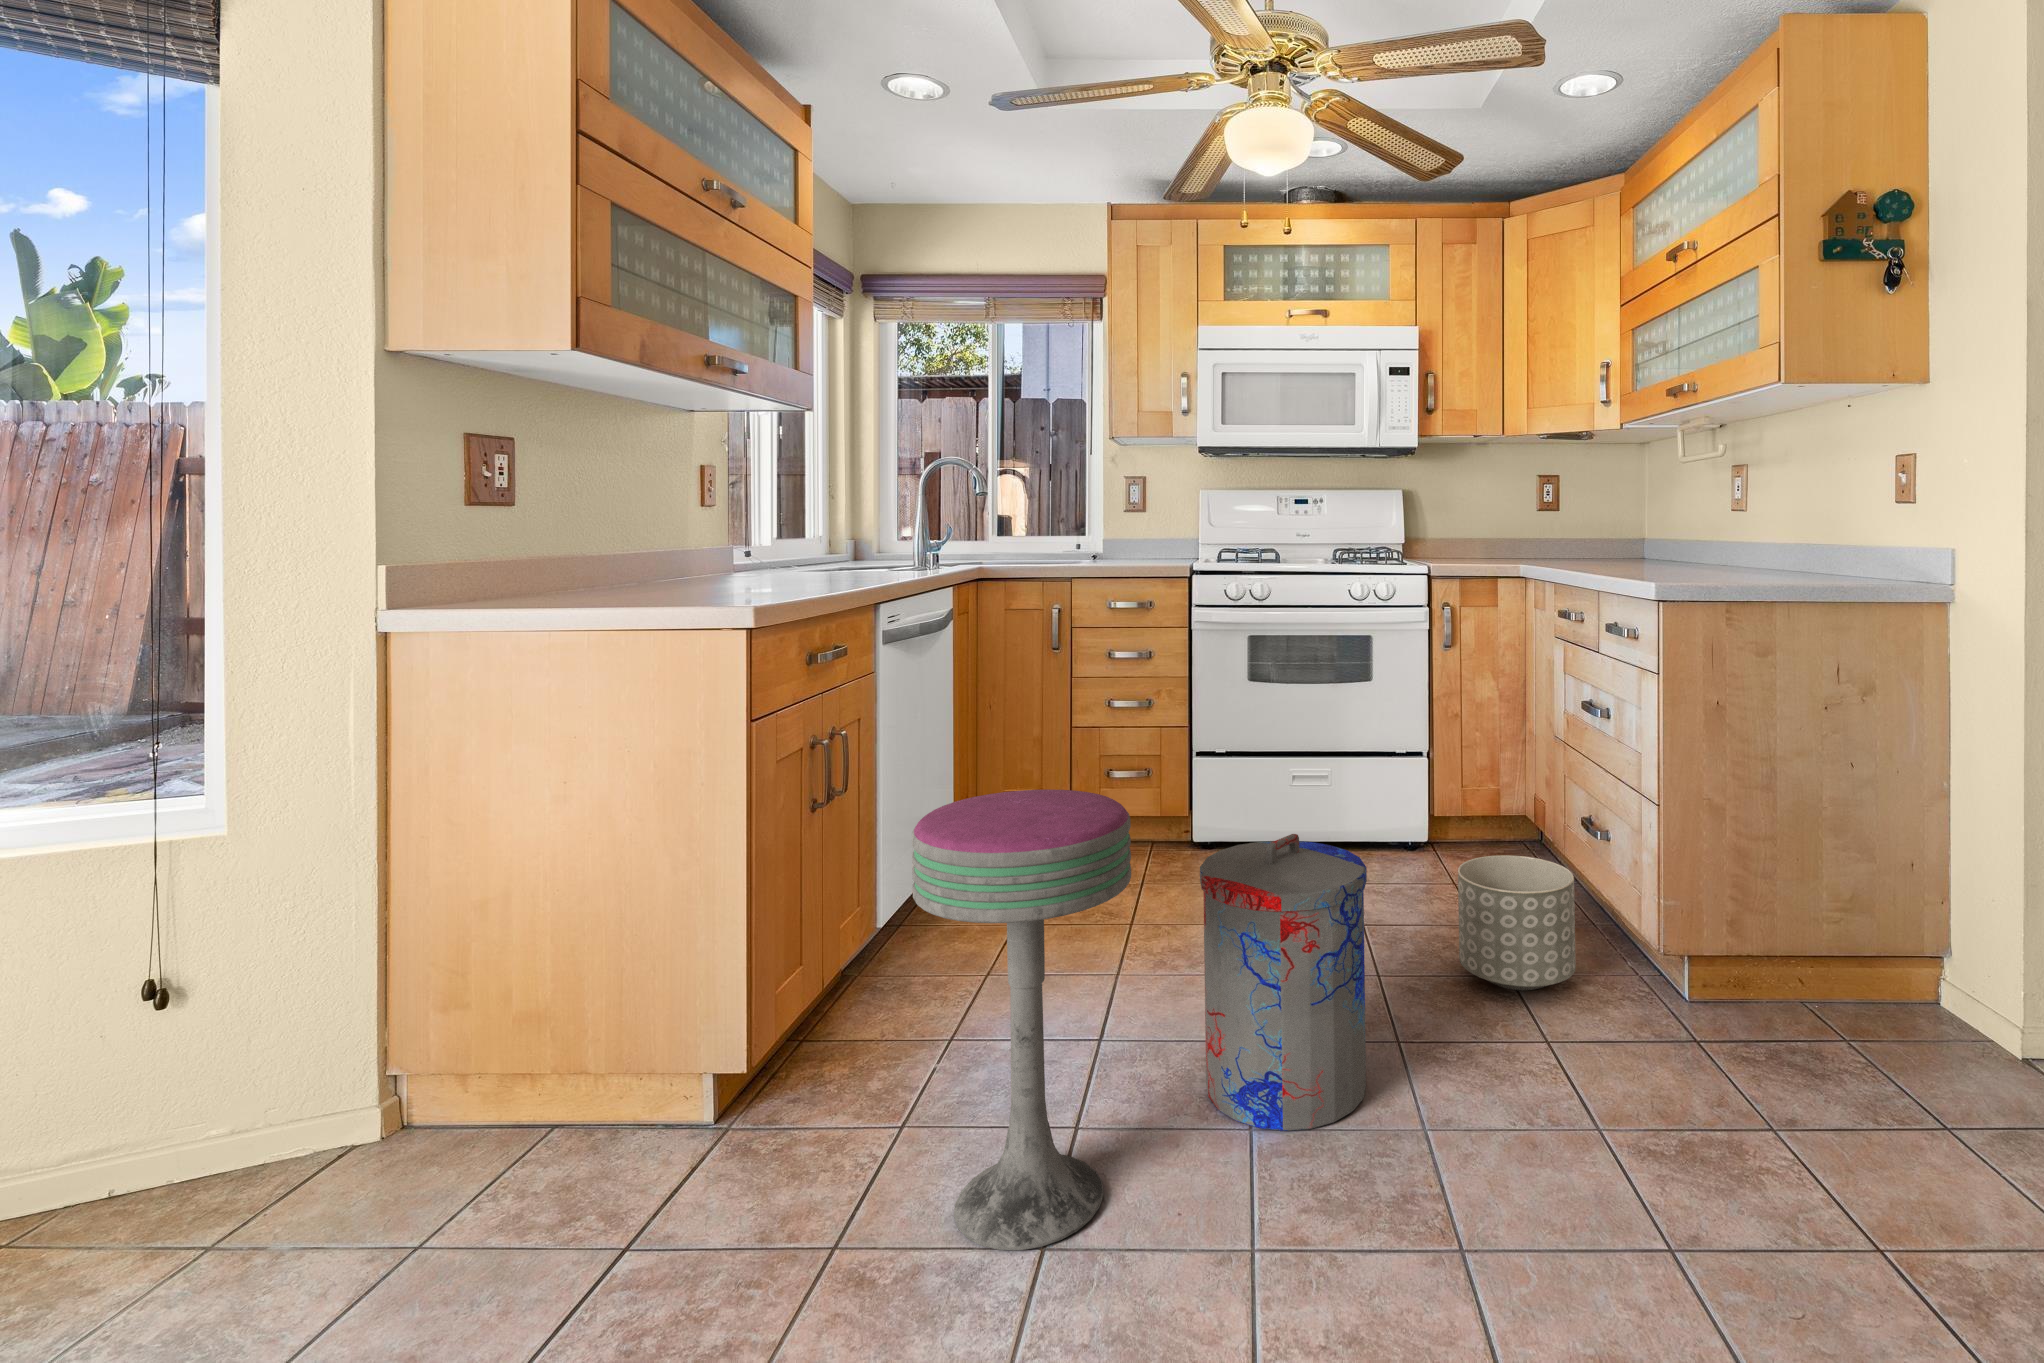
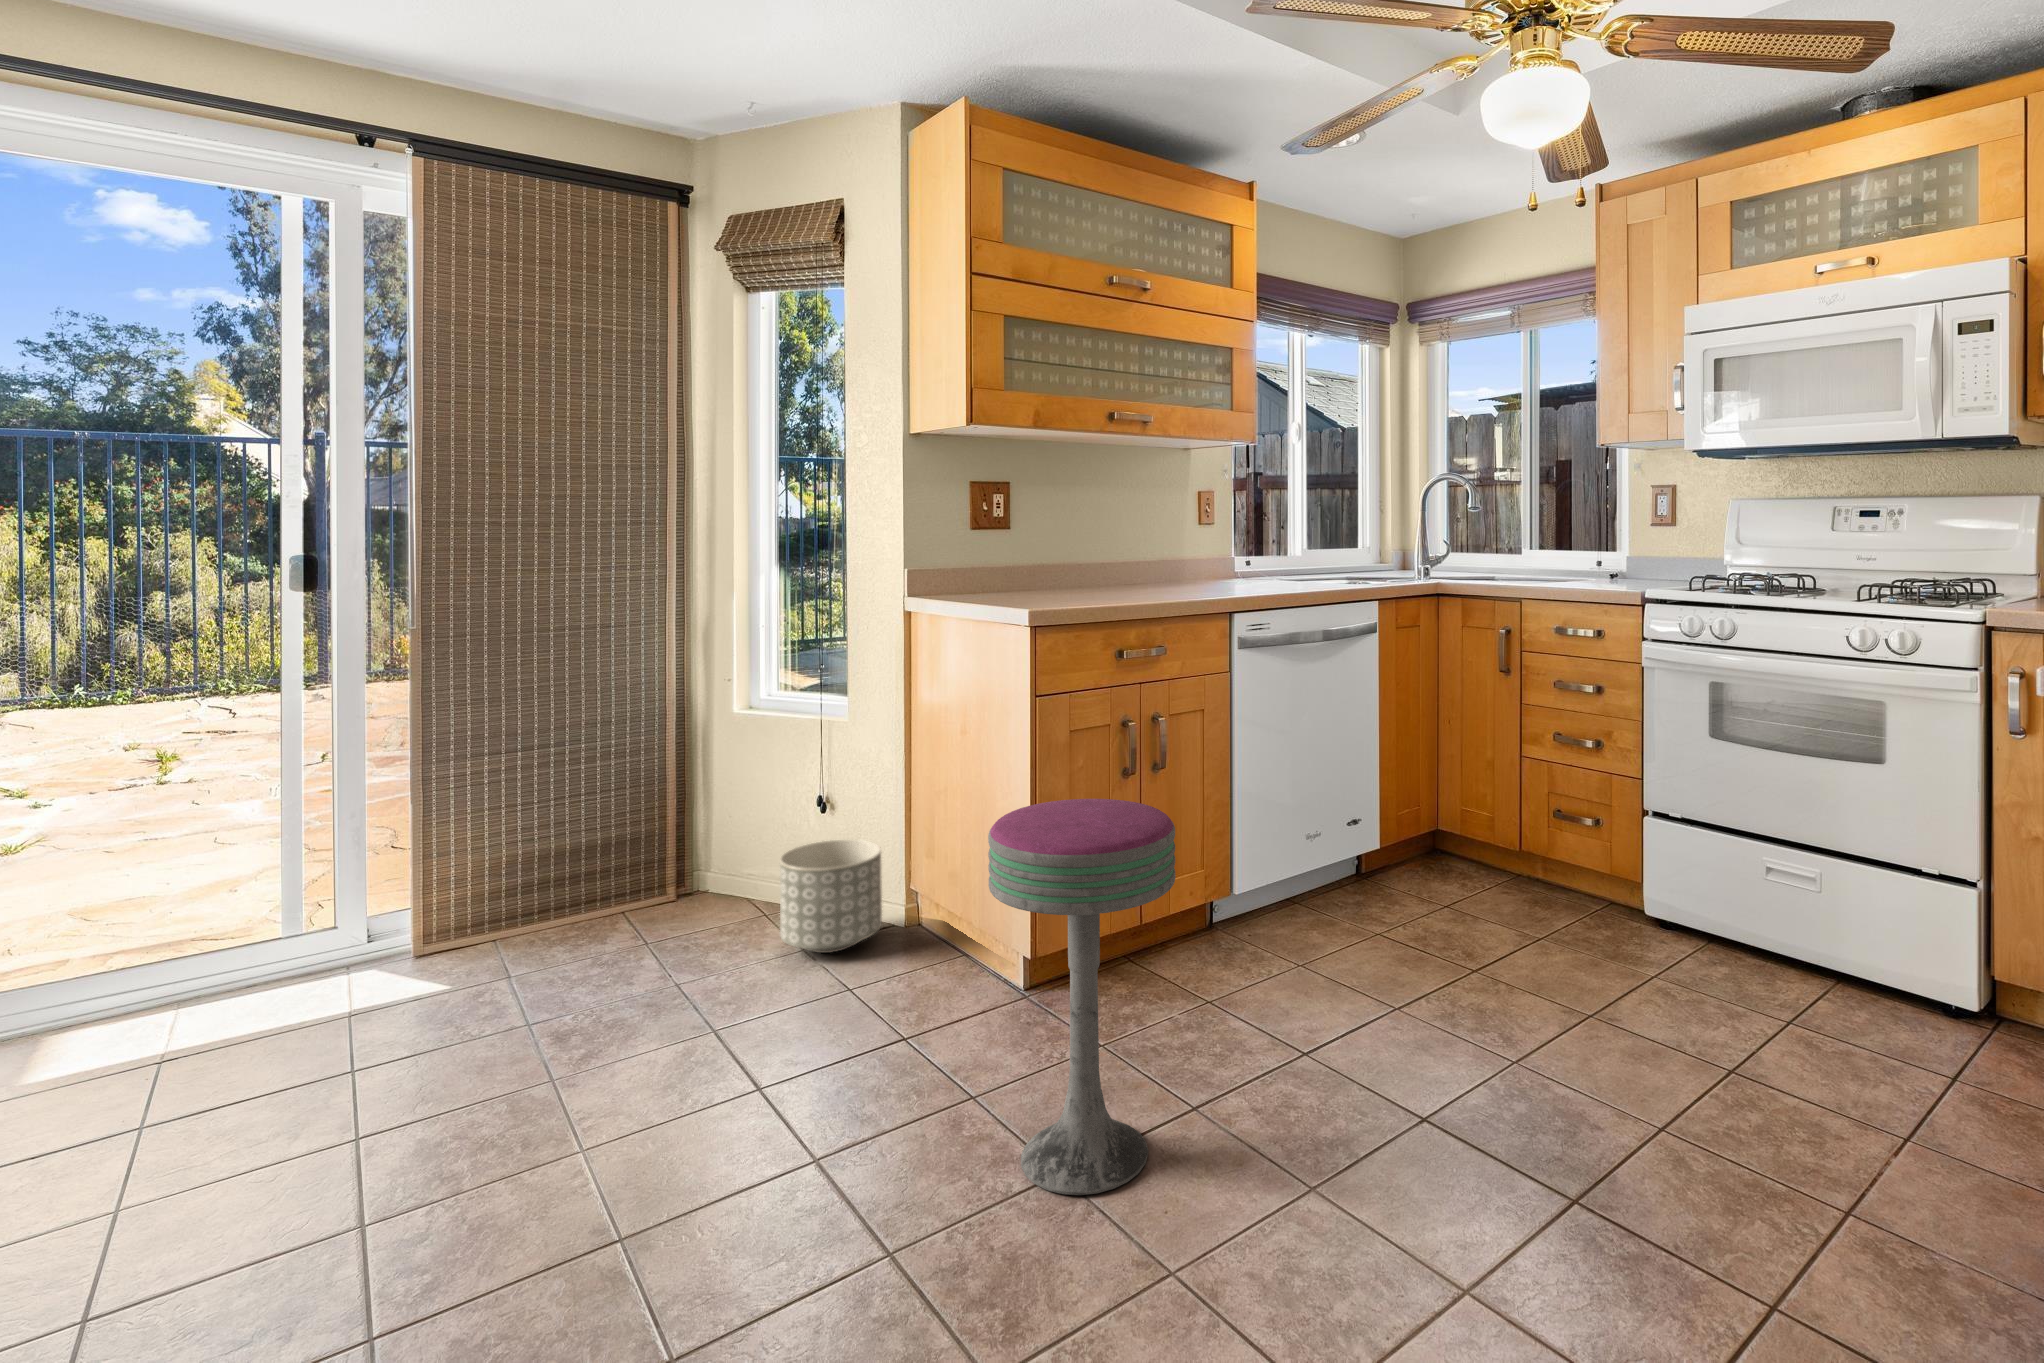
trash can: present [1200,834,1367,1131] -> none [1288,913,1473,1244]
planter: present [1458,855,1576,990] -> present [780,840,882,953]

